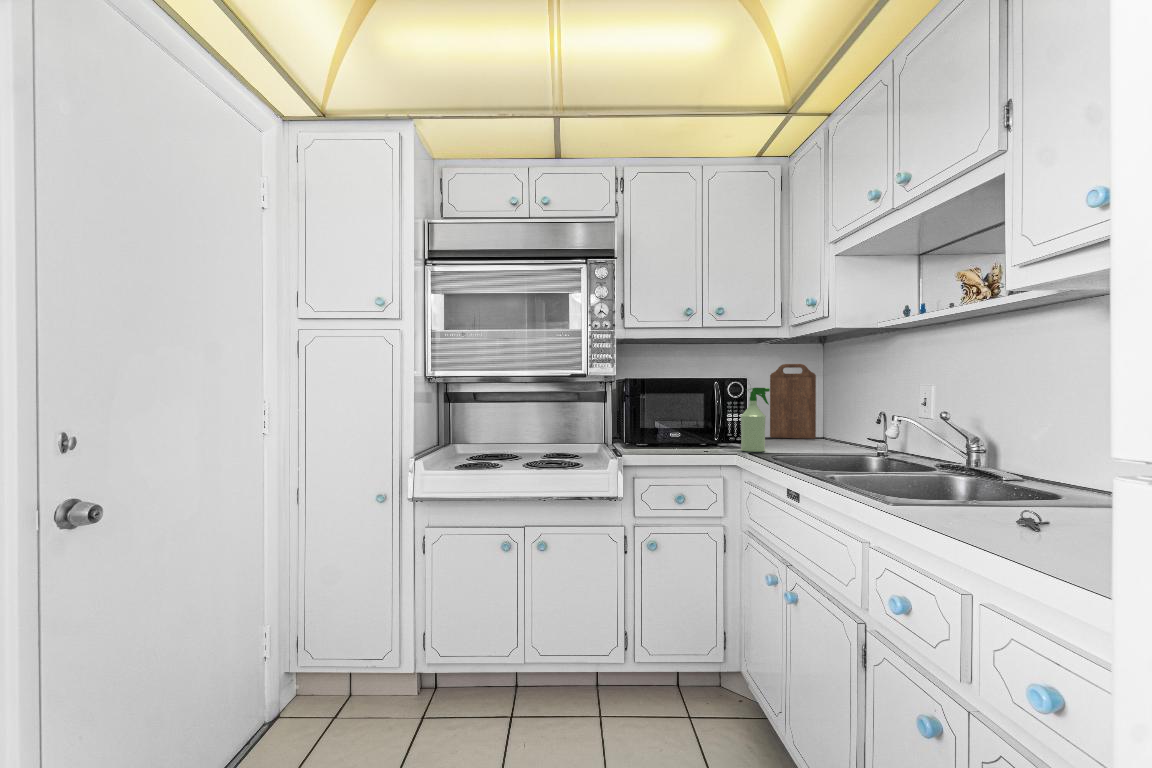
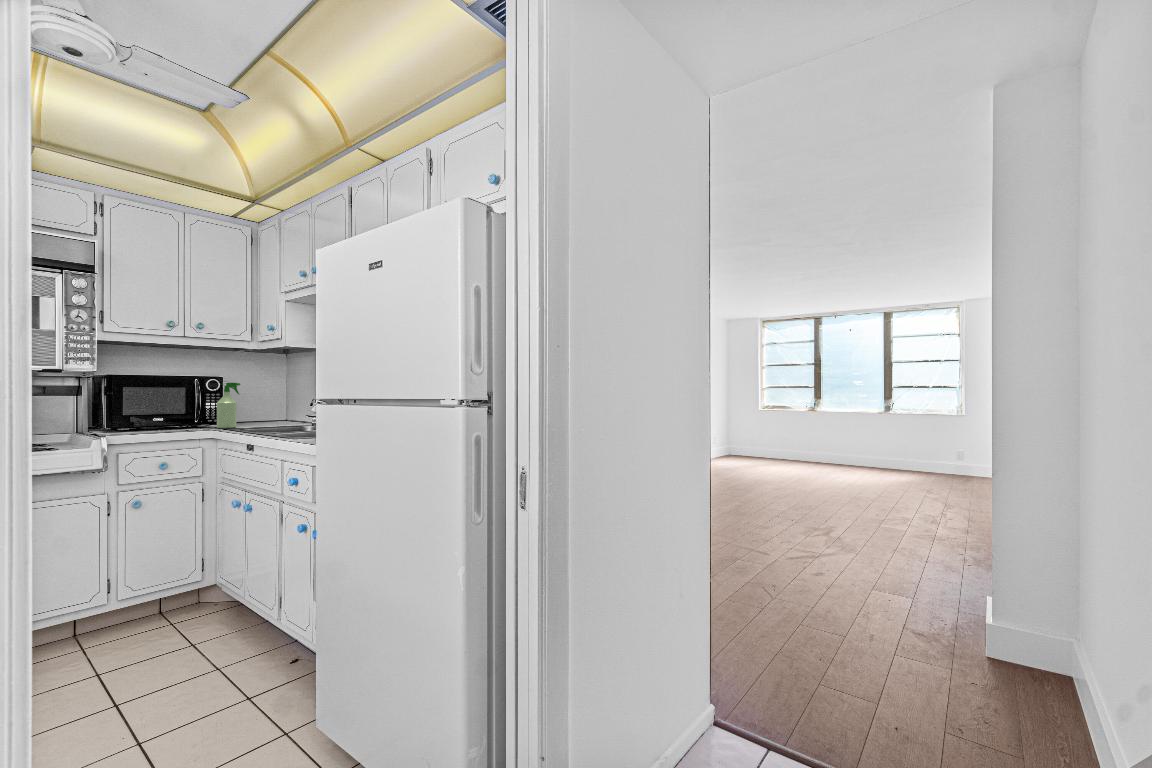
cutting board: present [770,364,816,439] -> none [242,367,278,421]

